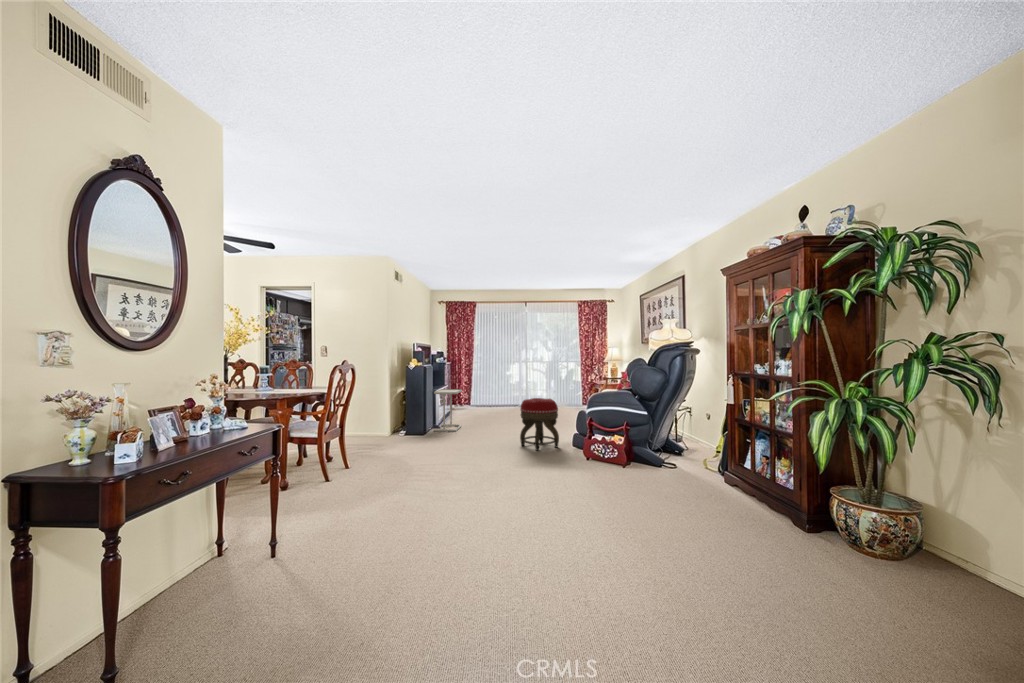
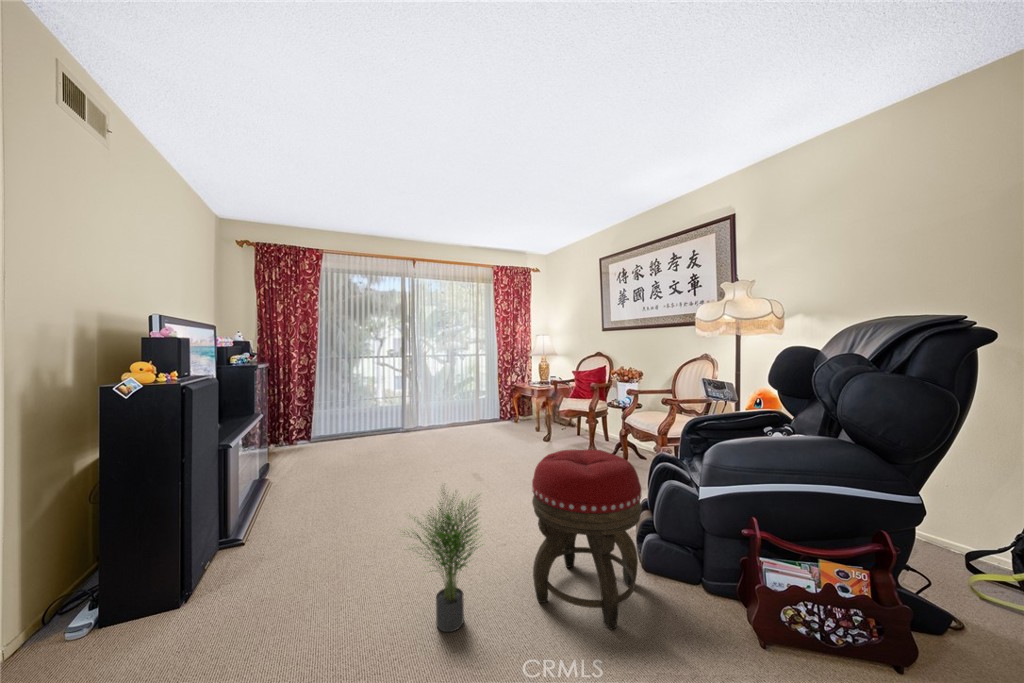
side table: present [434,389,462,432] -> none [220,427,308,567]
potted plant: none [478,403,505,446] -> present [404,492,482,632]

